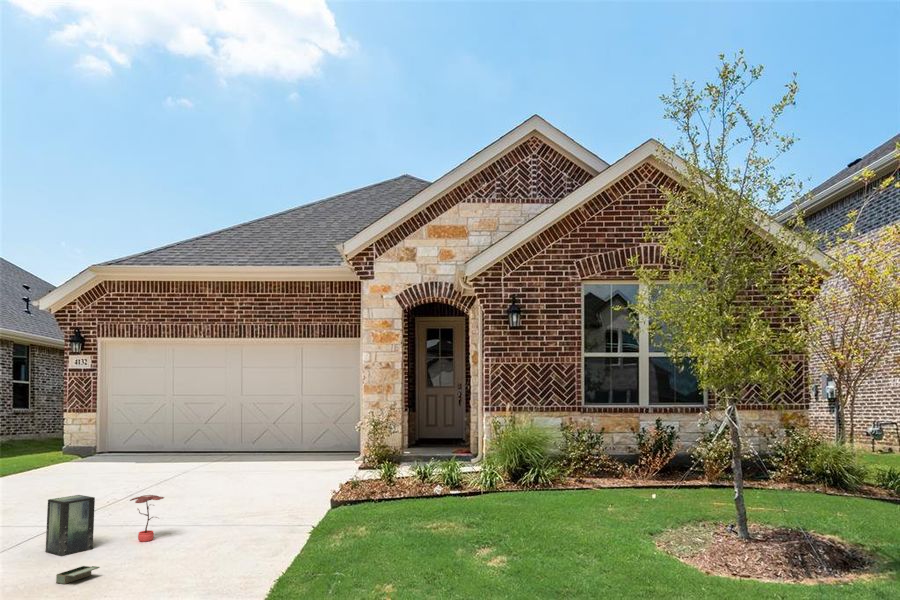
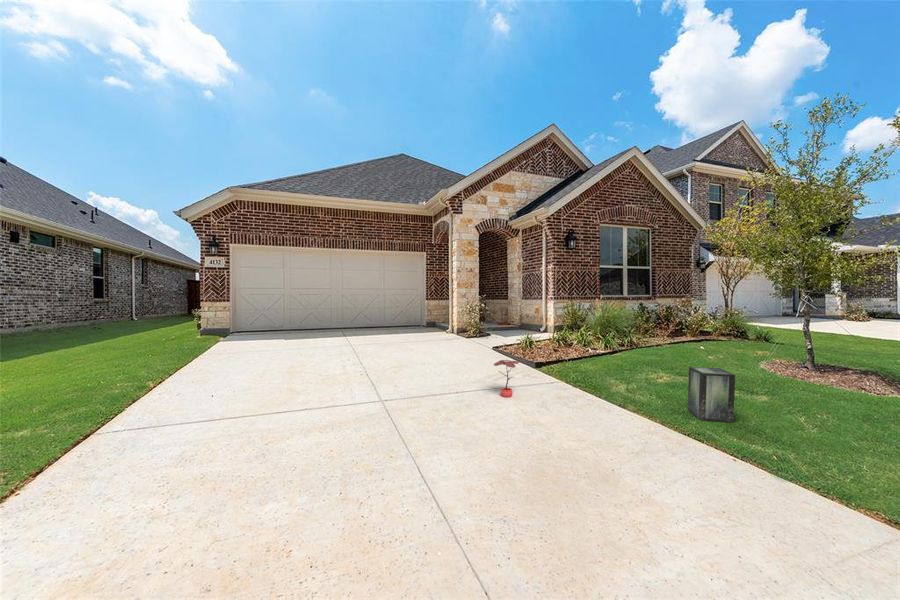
storage box: present [46,495,95,556] -> present [688,367,735,423]
toolbox: present [56,566,100,584] -> none [568,425,599,445]

